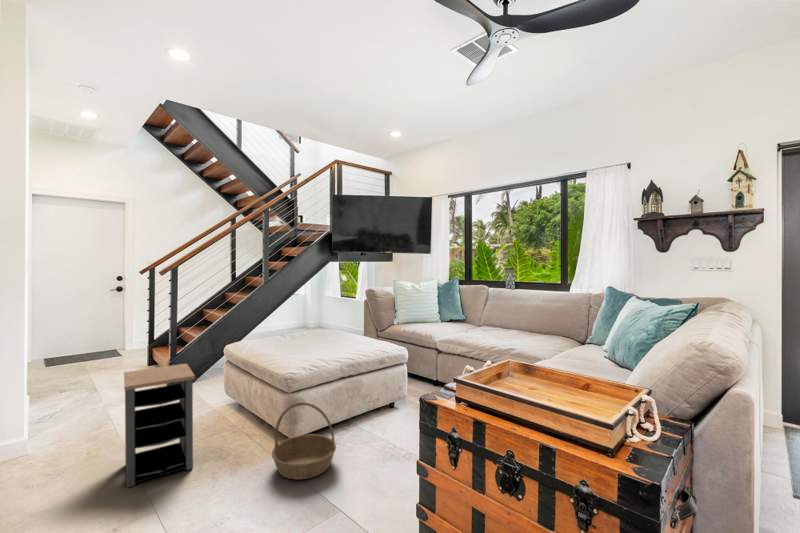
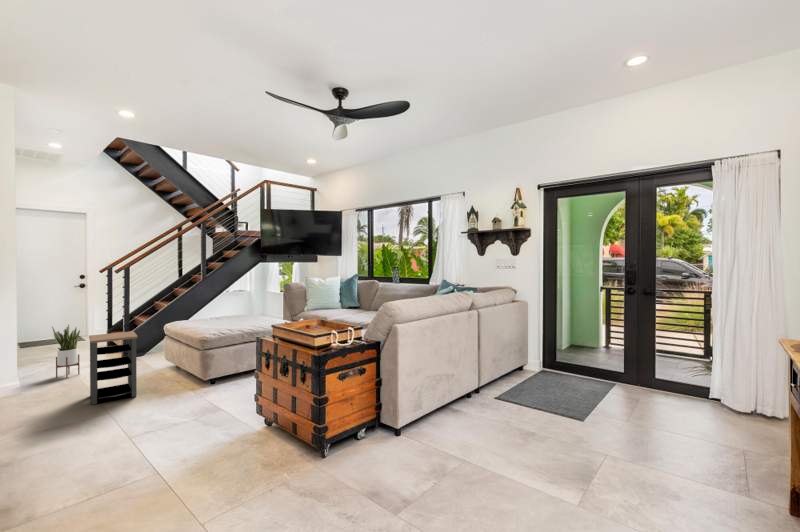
potted plant: none [76,348,115,424] -> present [52,325,80,378]
basket: present [272,402,336,480] -> none [189,353,234,399]

